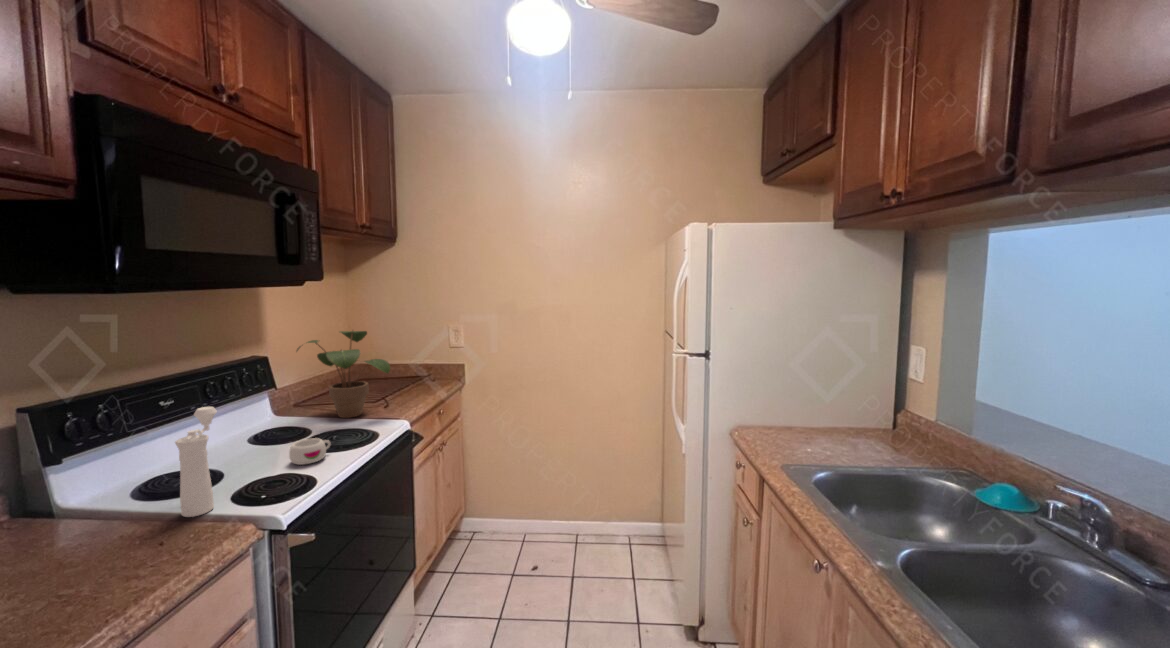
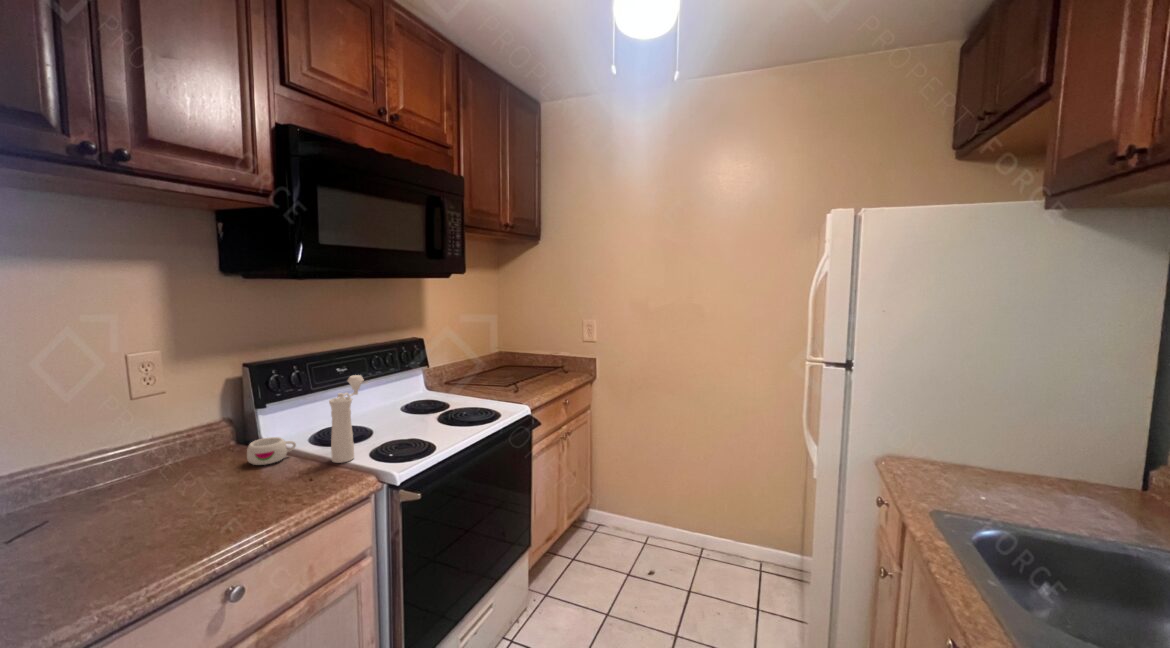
potted plant: present [297,331,390,418] -> none [441,319,516,398]
mug: present [289,438,331,465] -> present [247,437,296,465]

